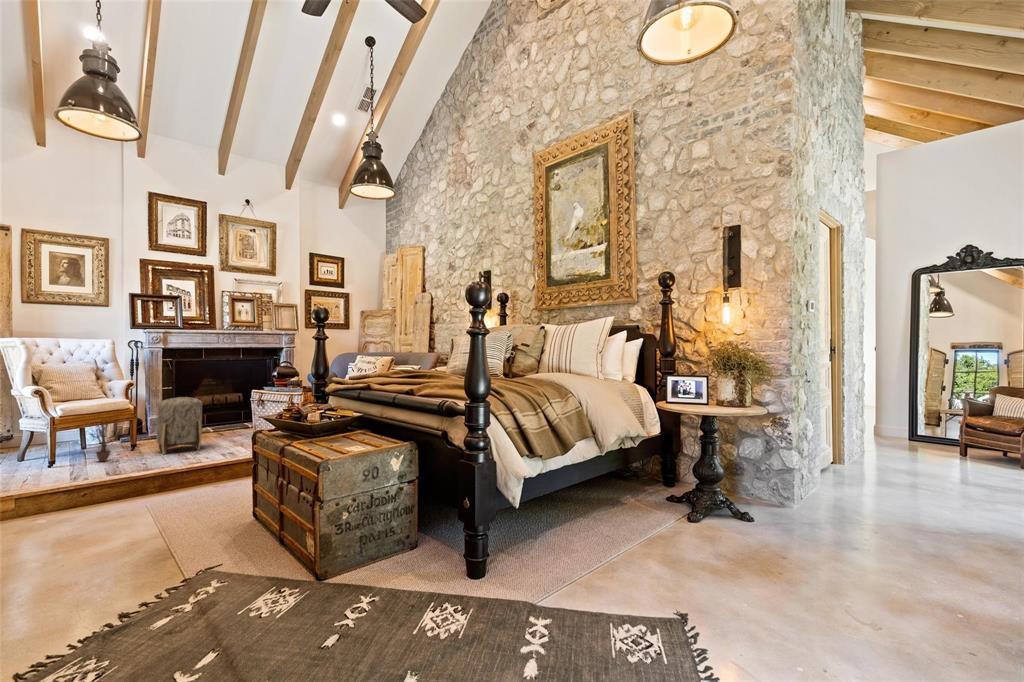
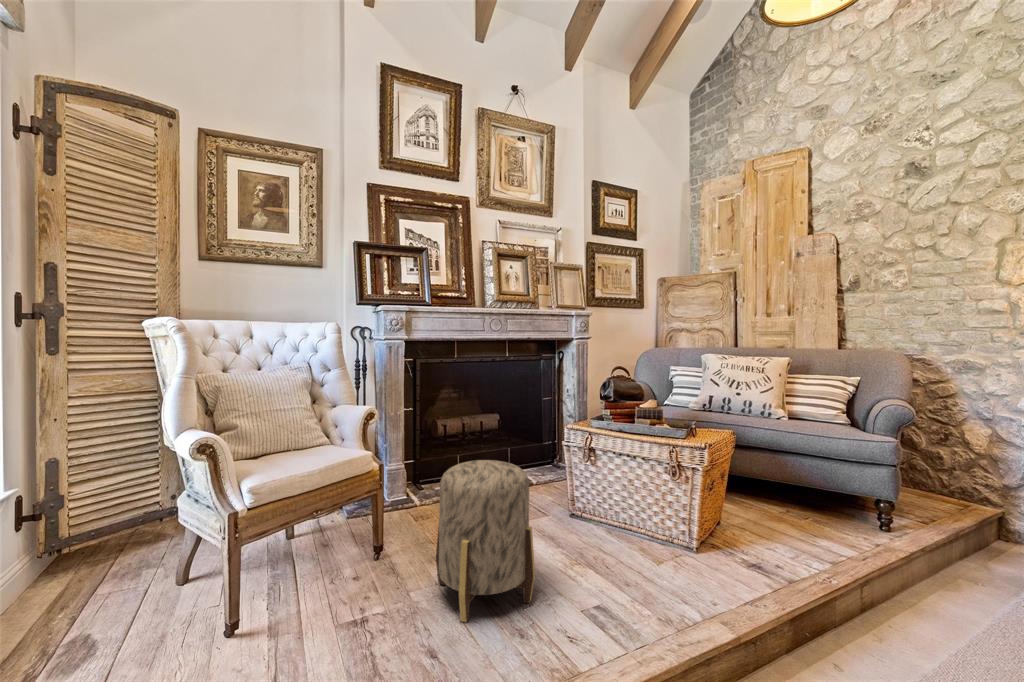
decorative plant: present [87,421,117,461] -> none [295,540,372,655]

